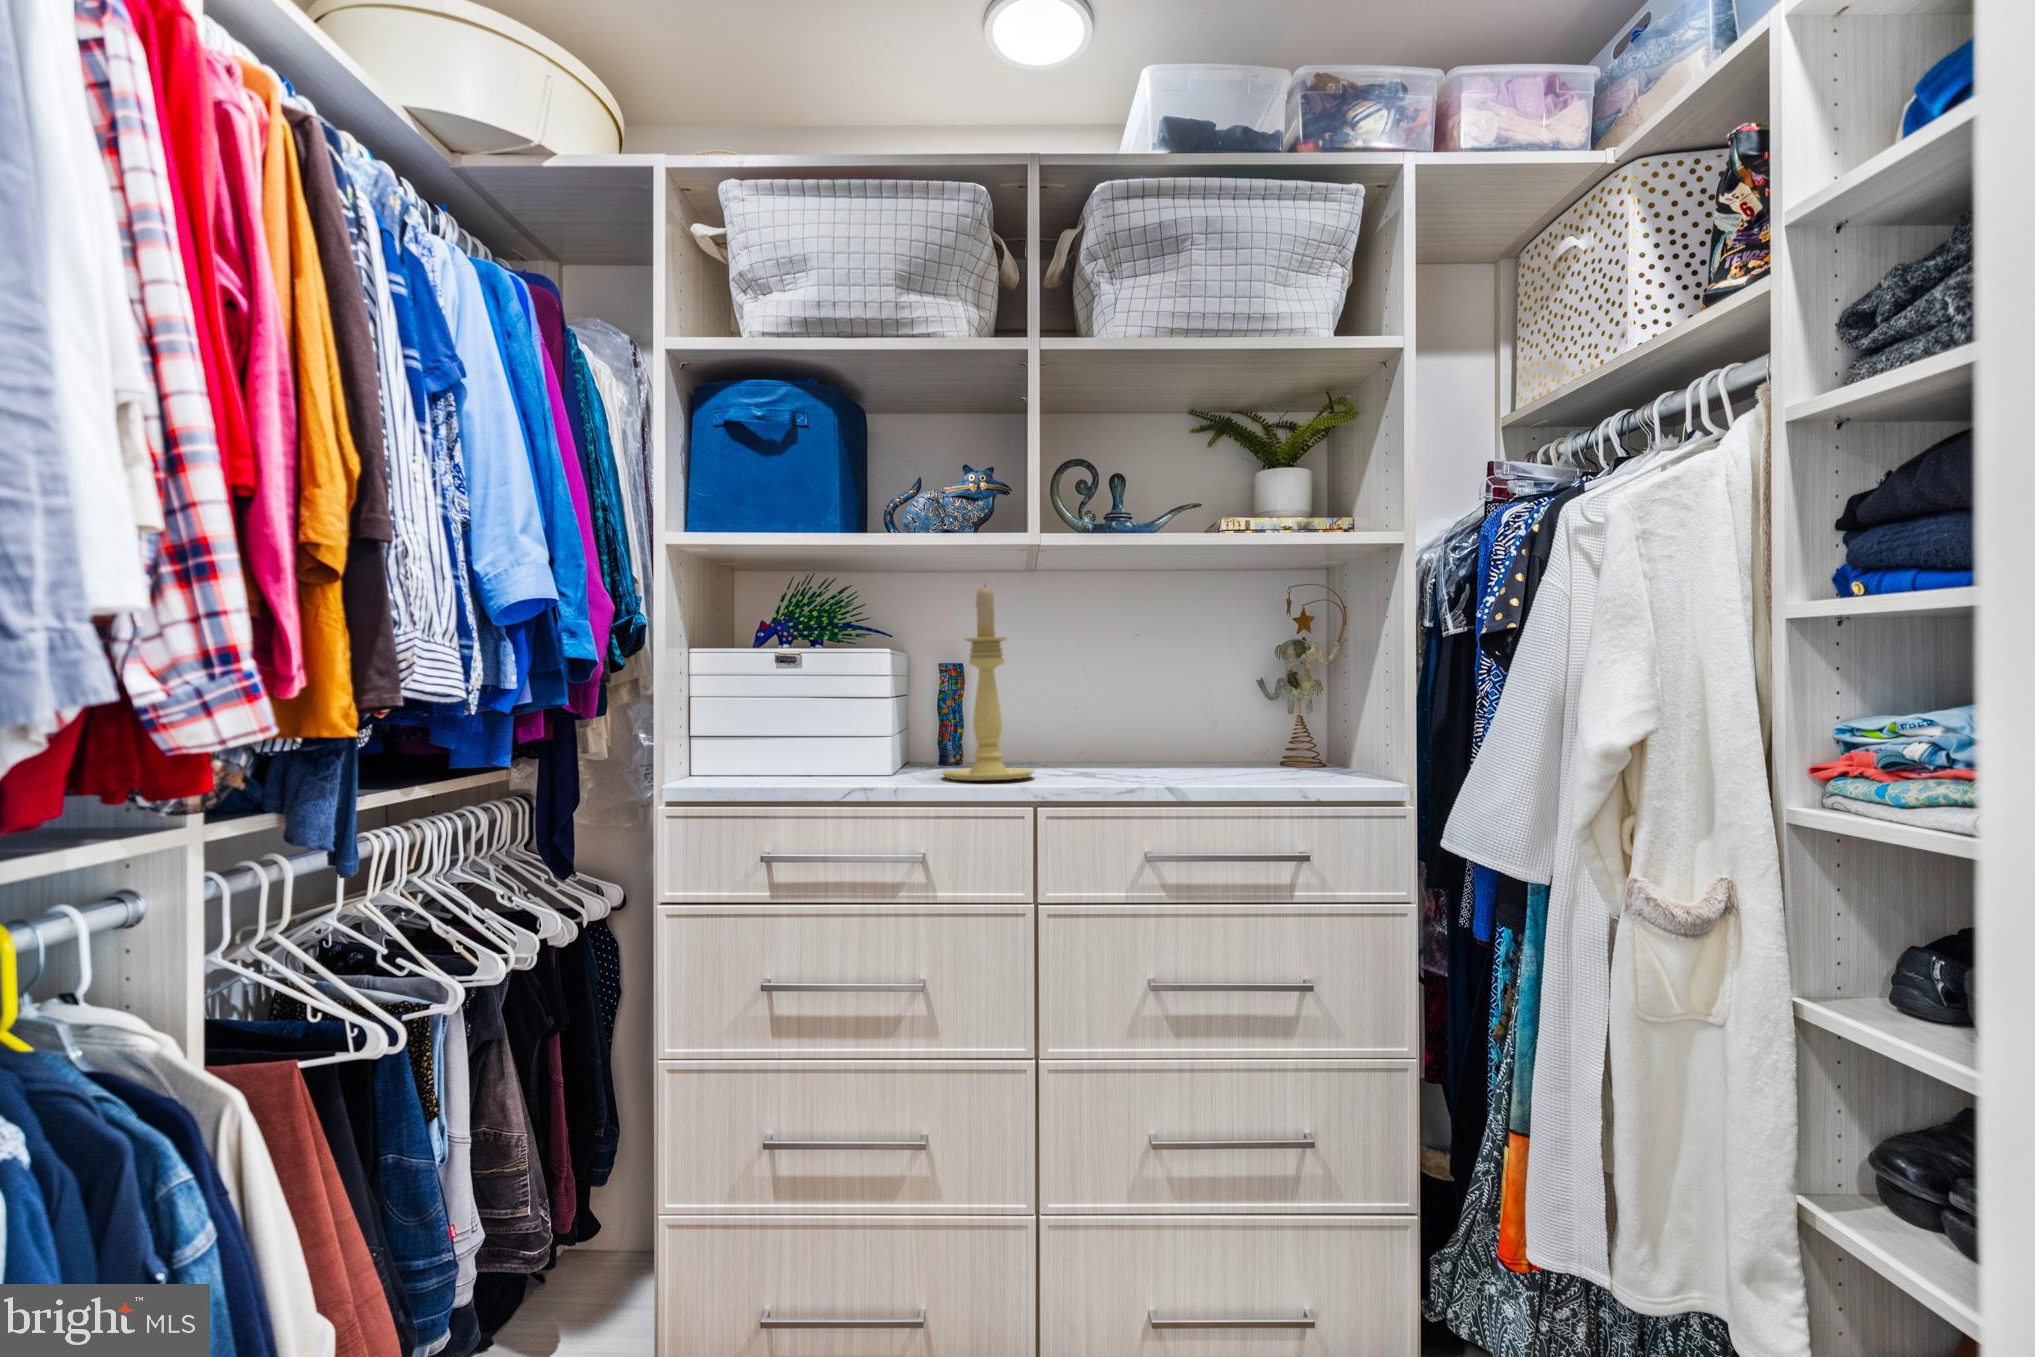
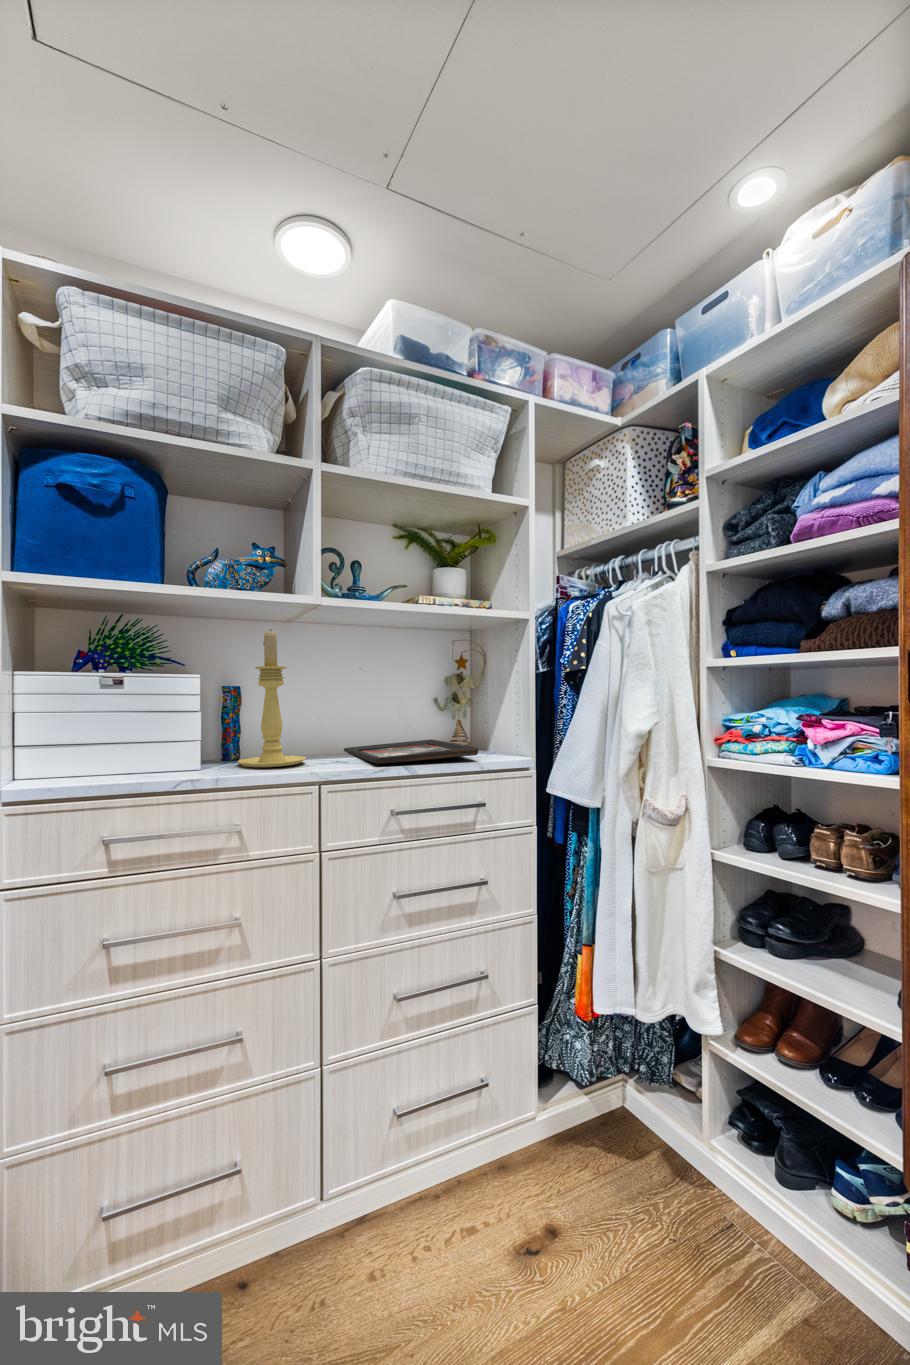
decorative tray: none [1115,755,1304,783] -> present [344,739,478,764]

